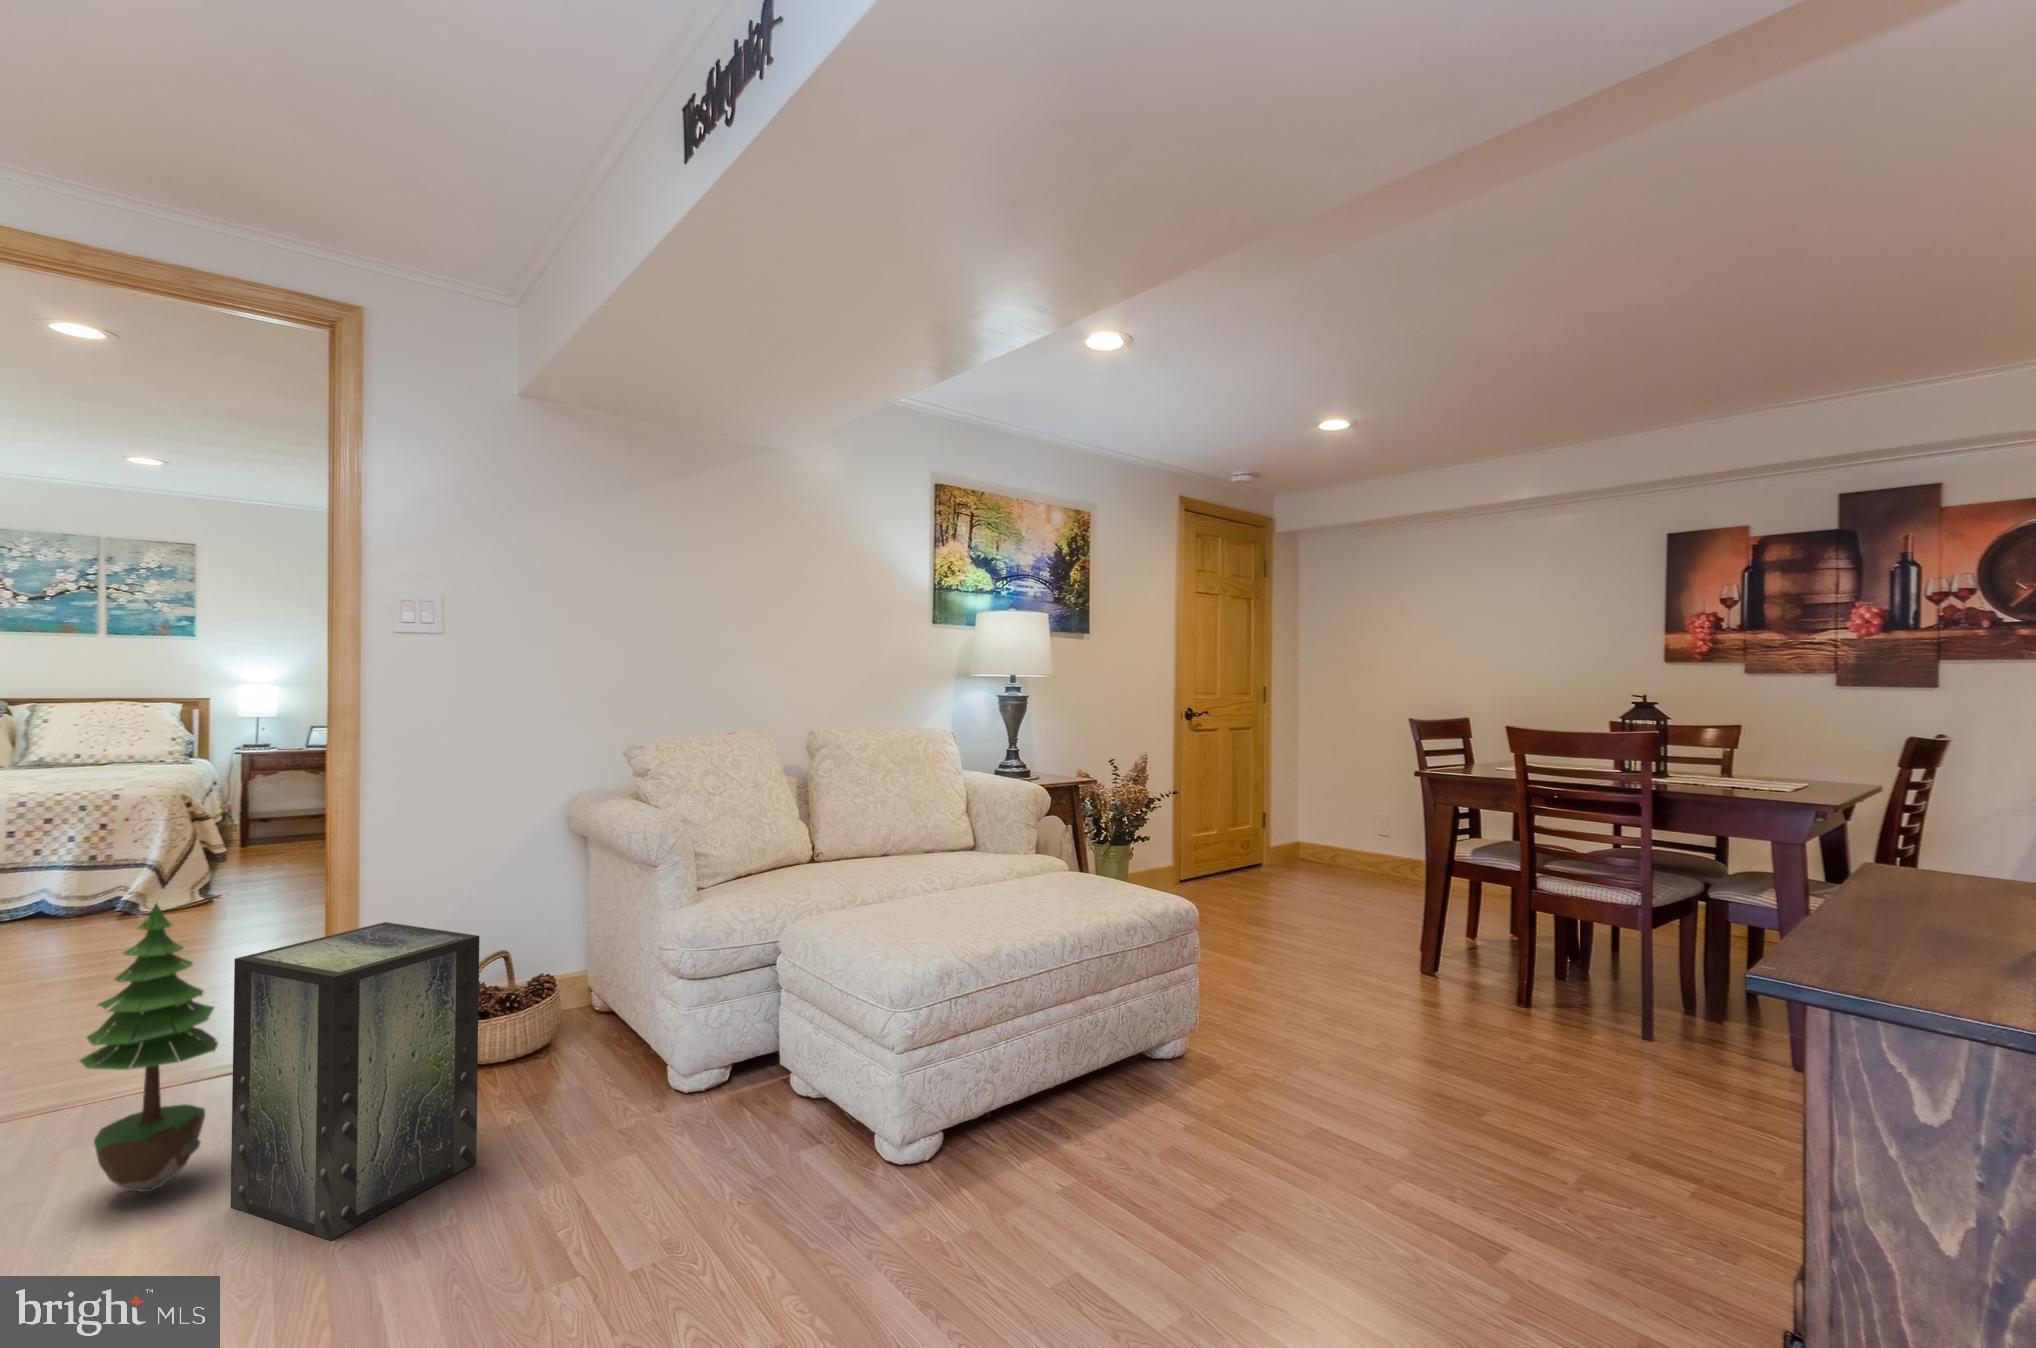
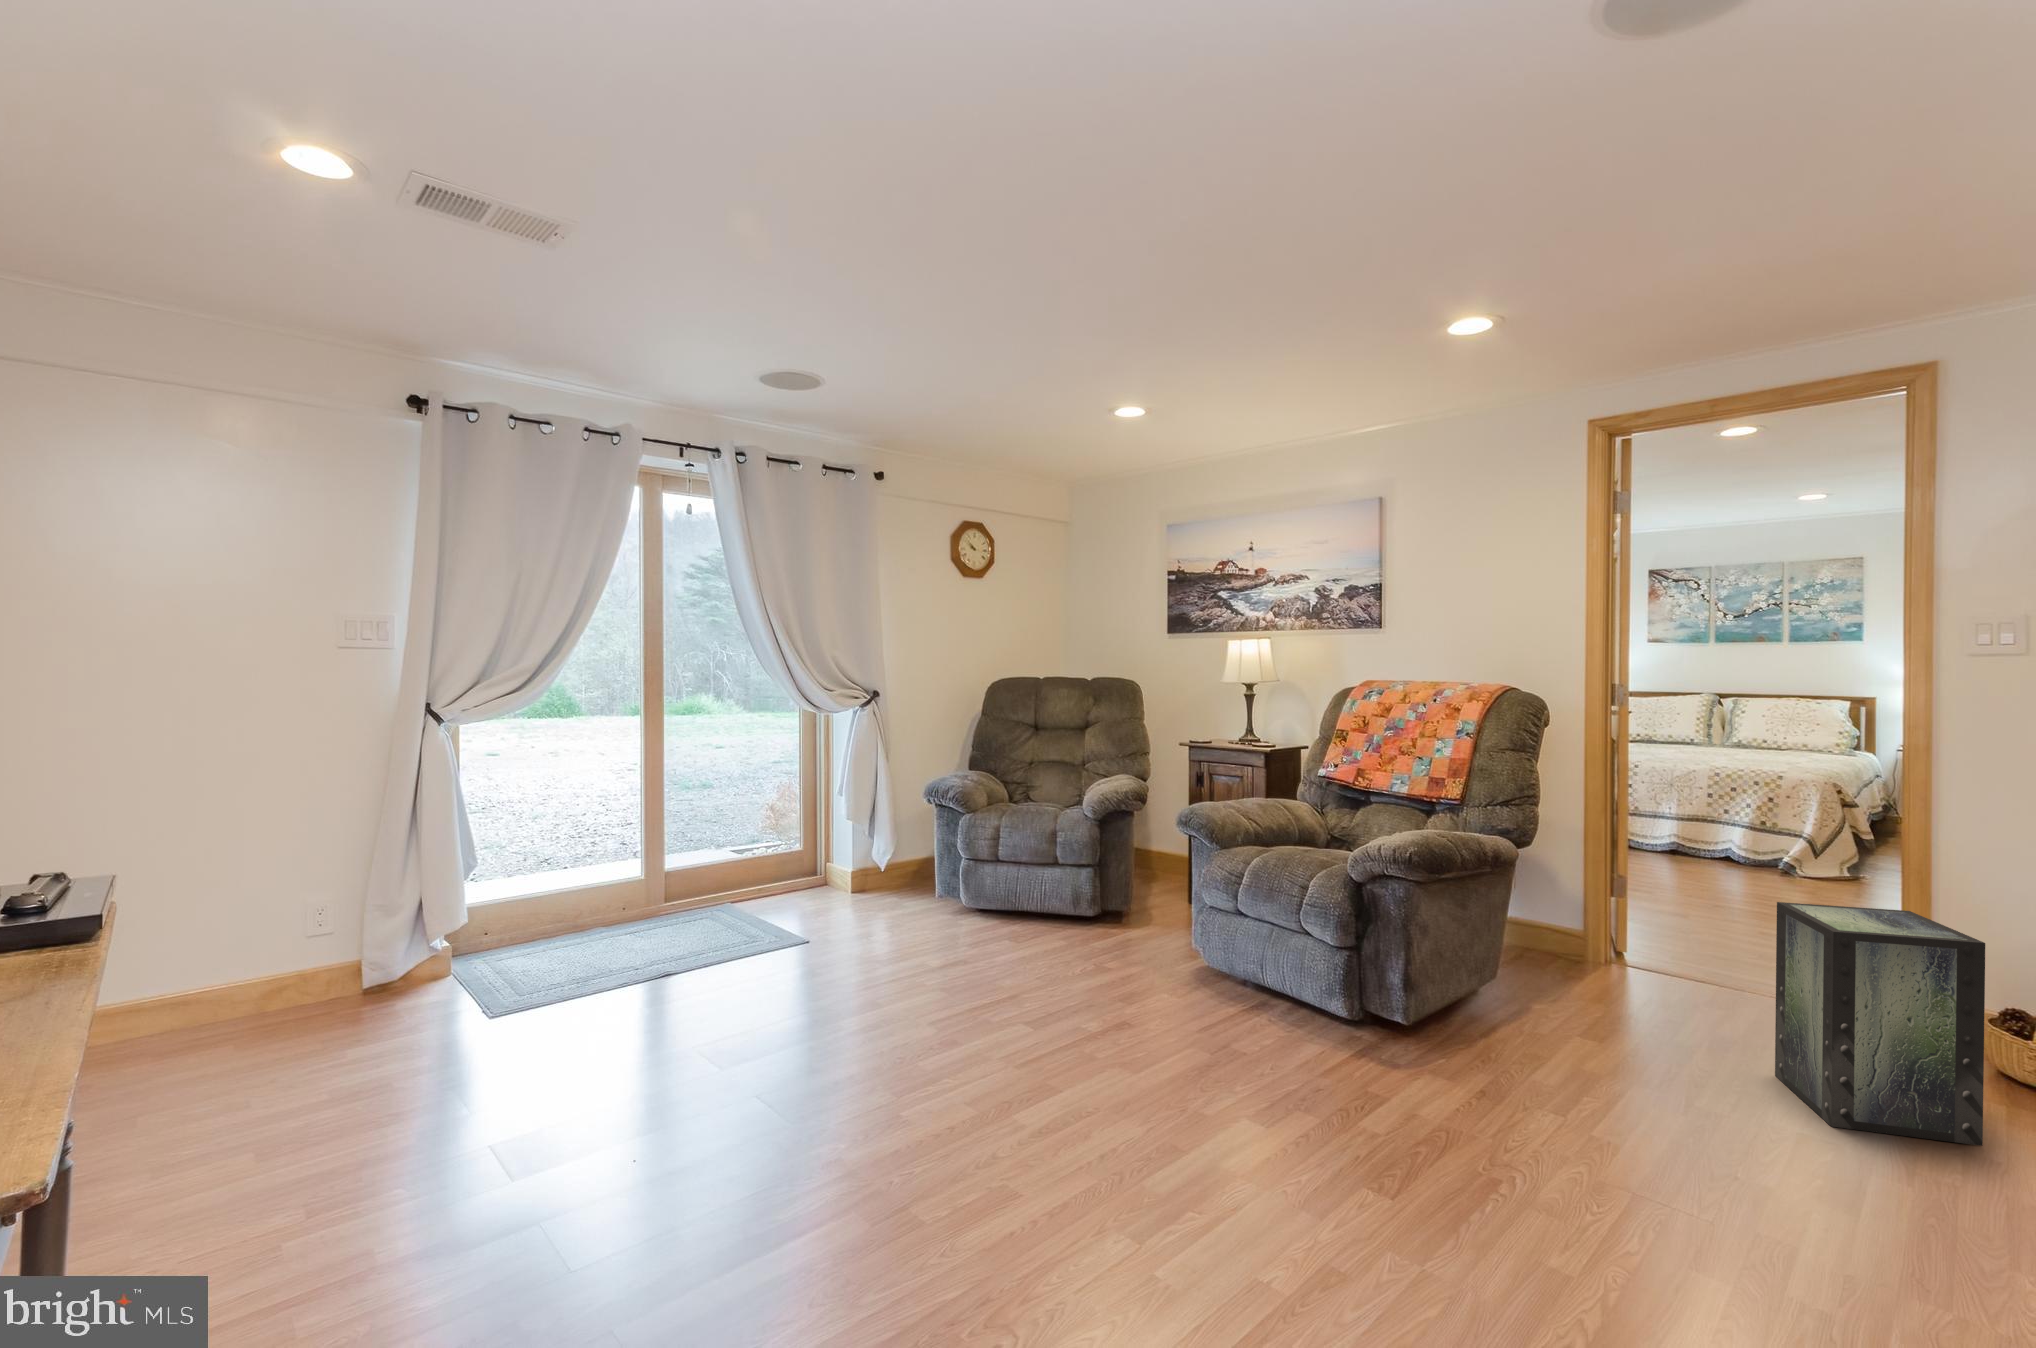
potted tree: present [80,903,218,1192] -> none [1689,851,1777,1045]

